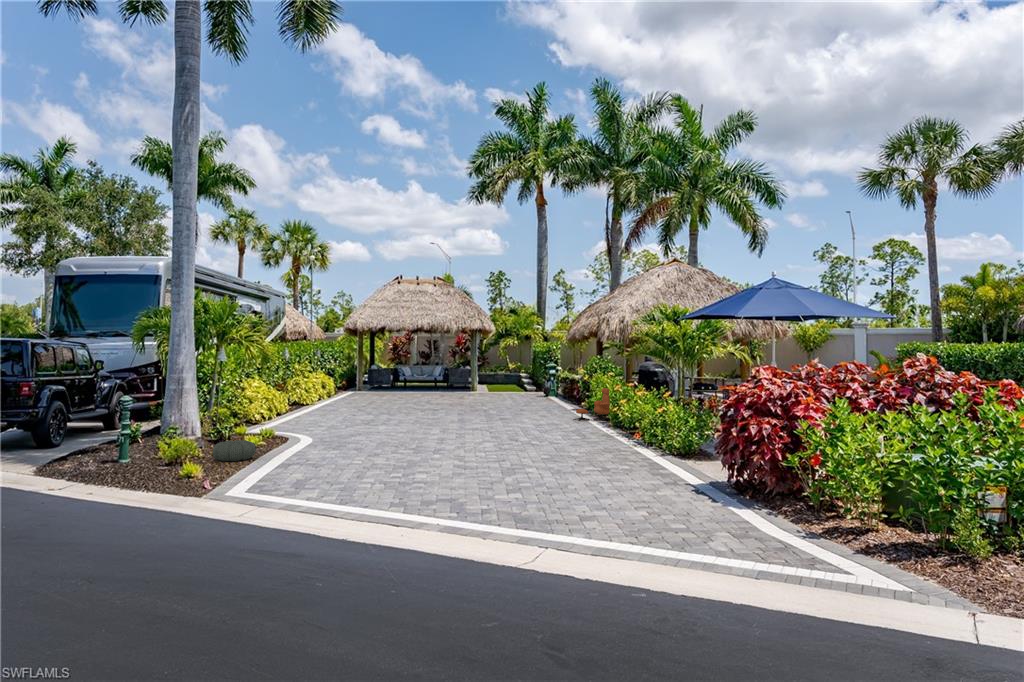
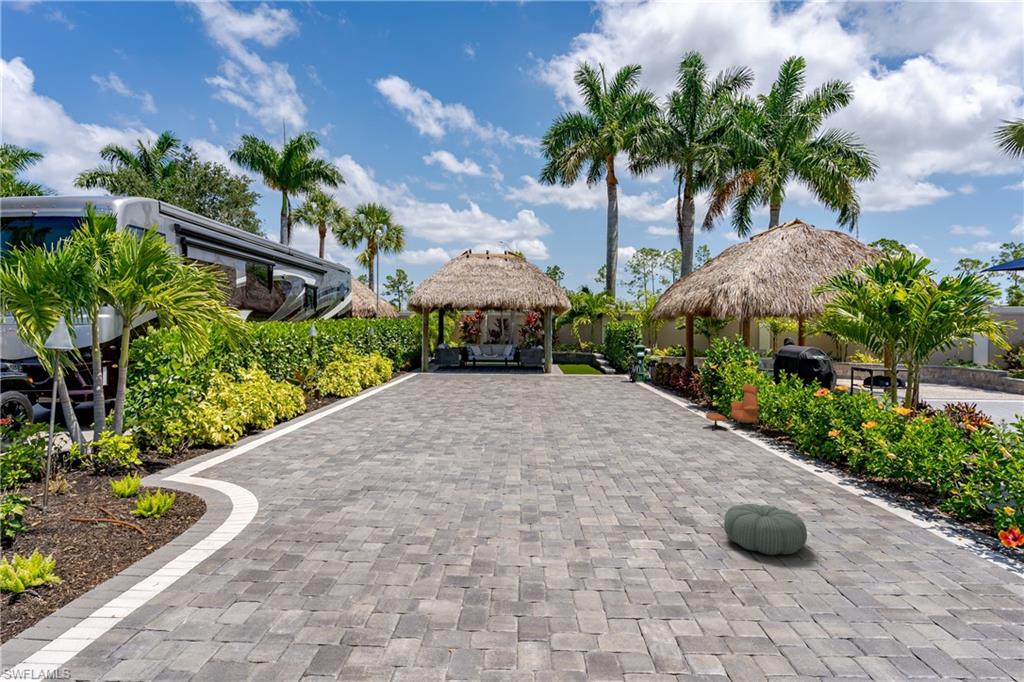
pouf: present [213,440,256,461] -> present [724,504,807,555]

